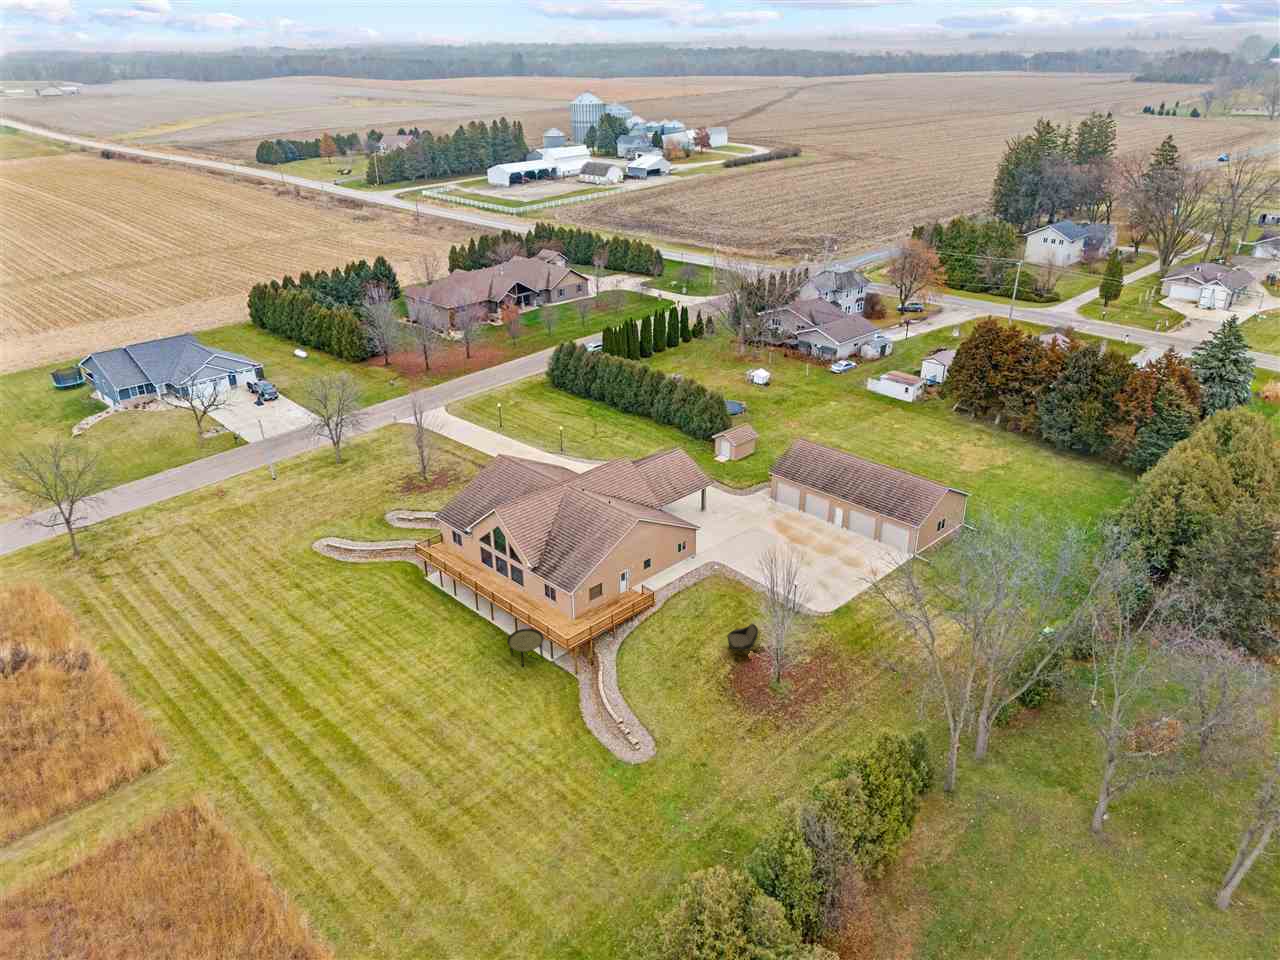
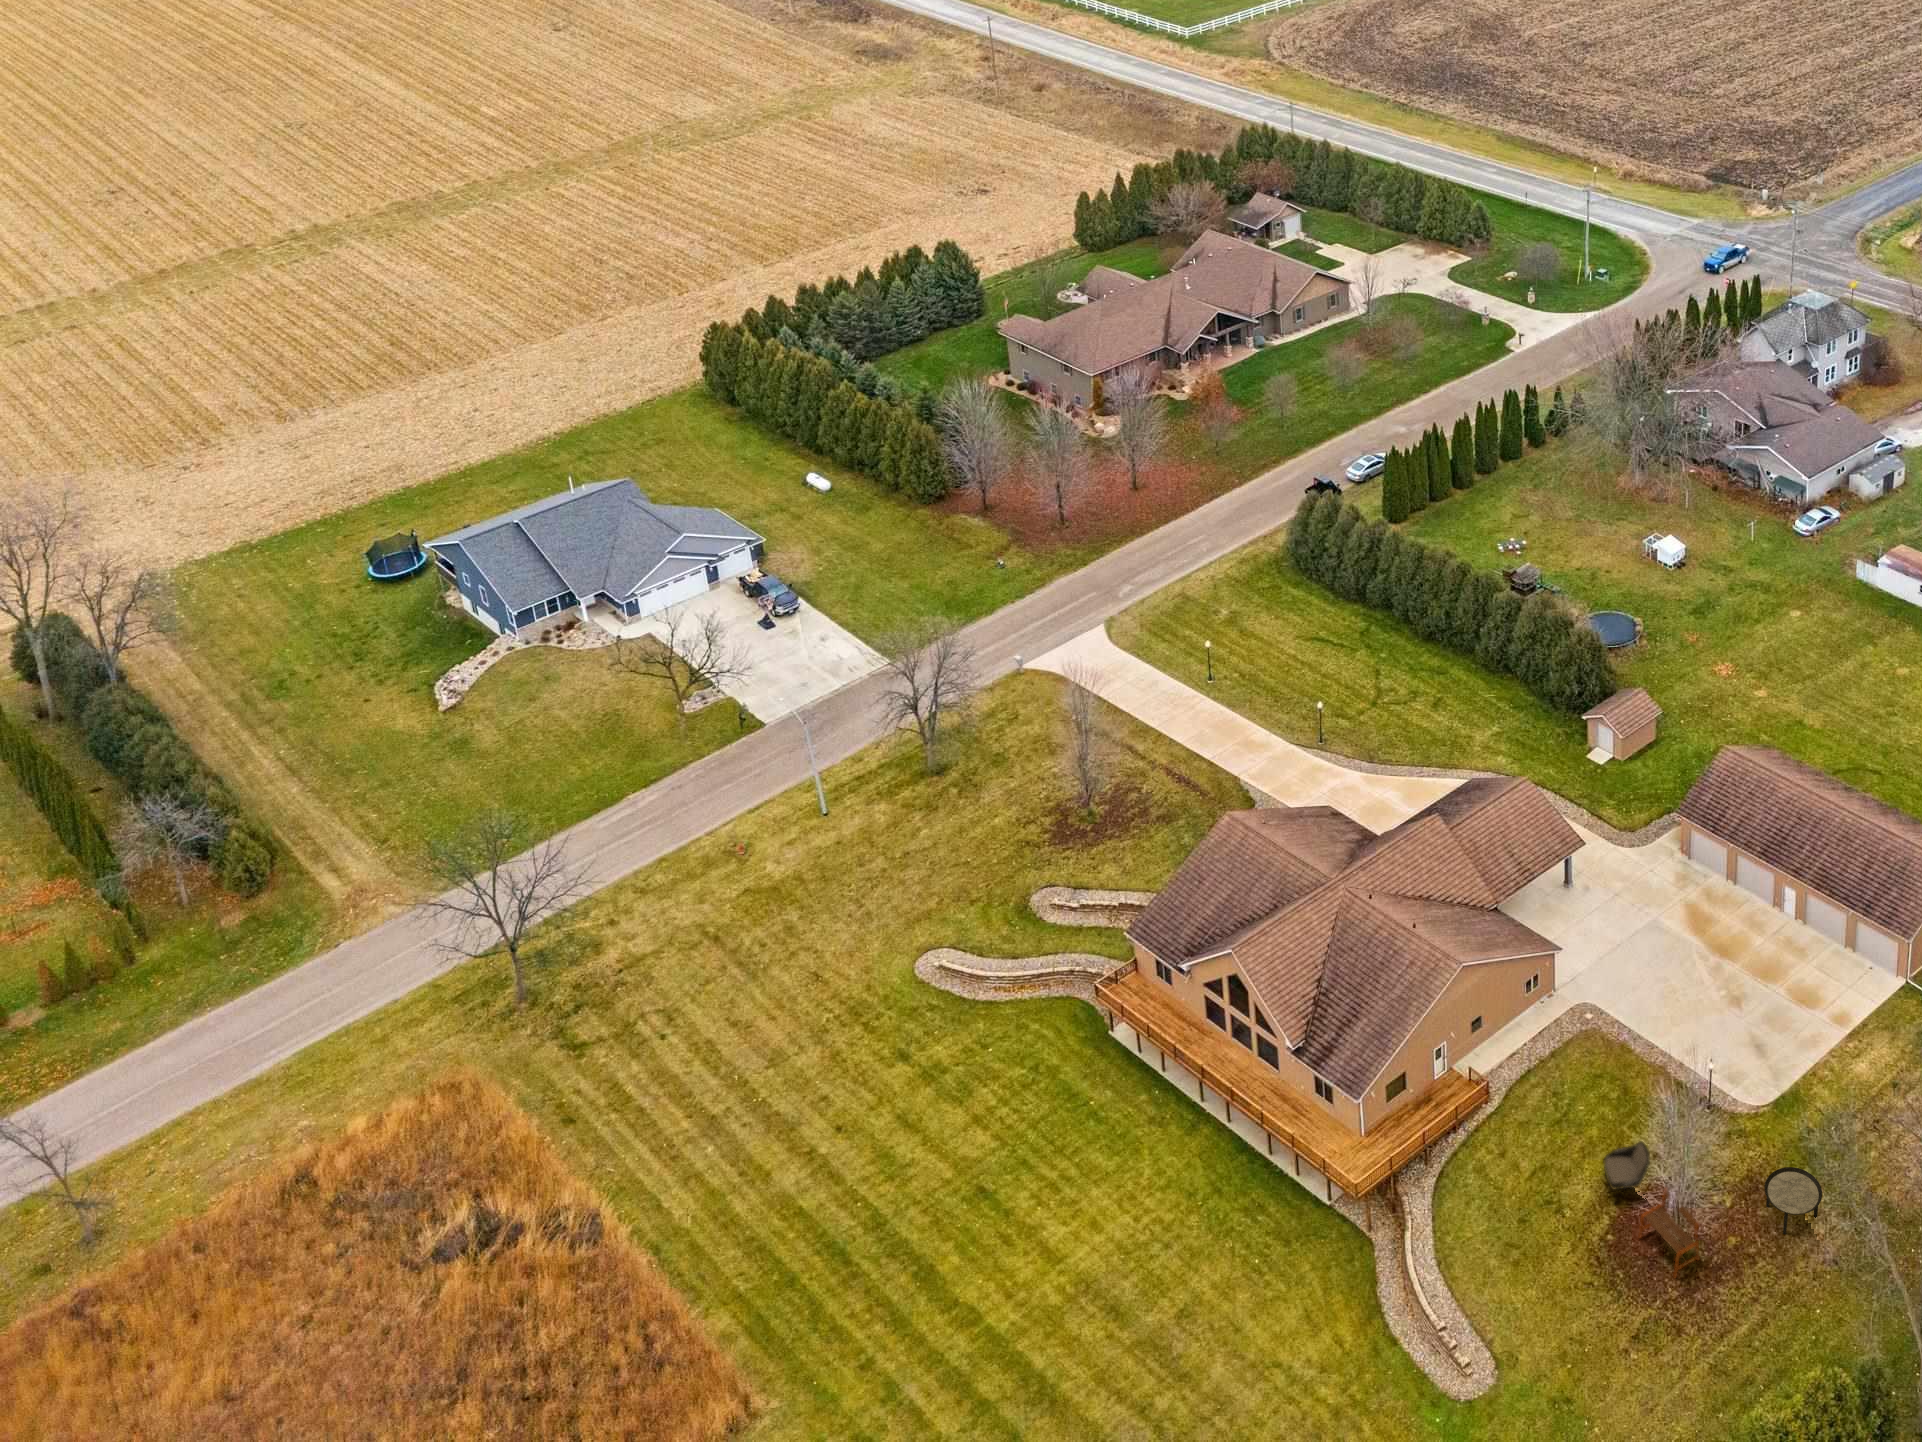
round table: present [507,629,544,667] -> present [1764,1167,1822,1234]
bench: none [750,645,792,701] -> present [1639,1189,1700,1277]

